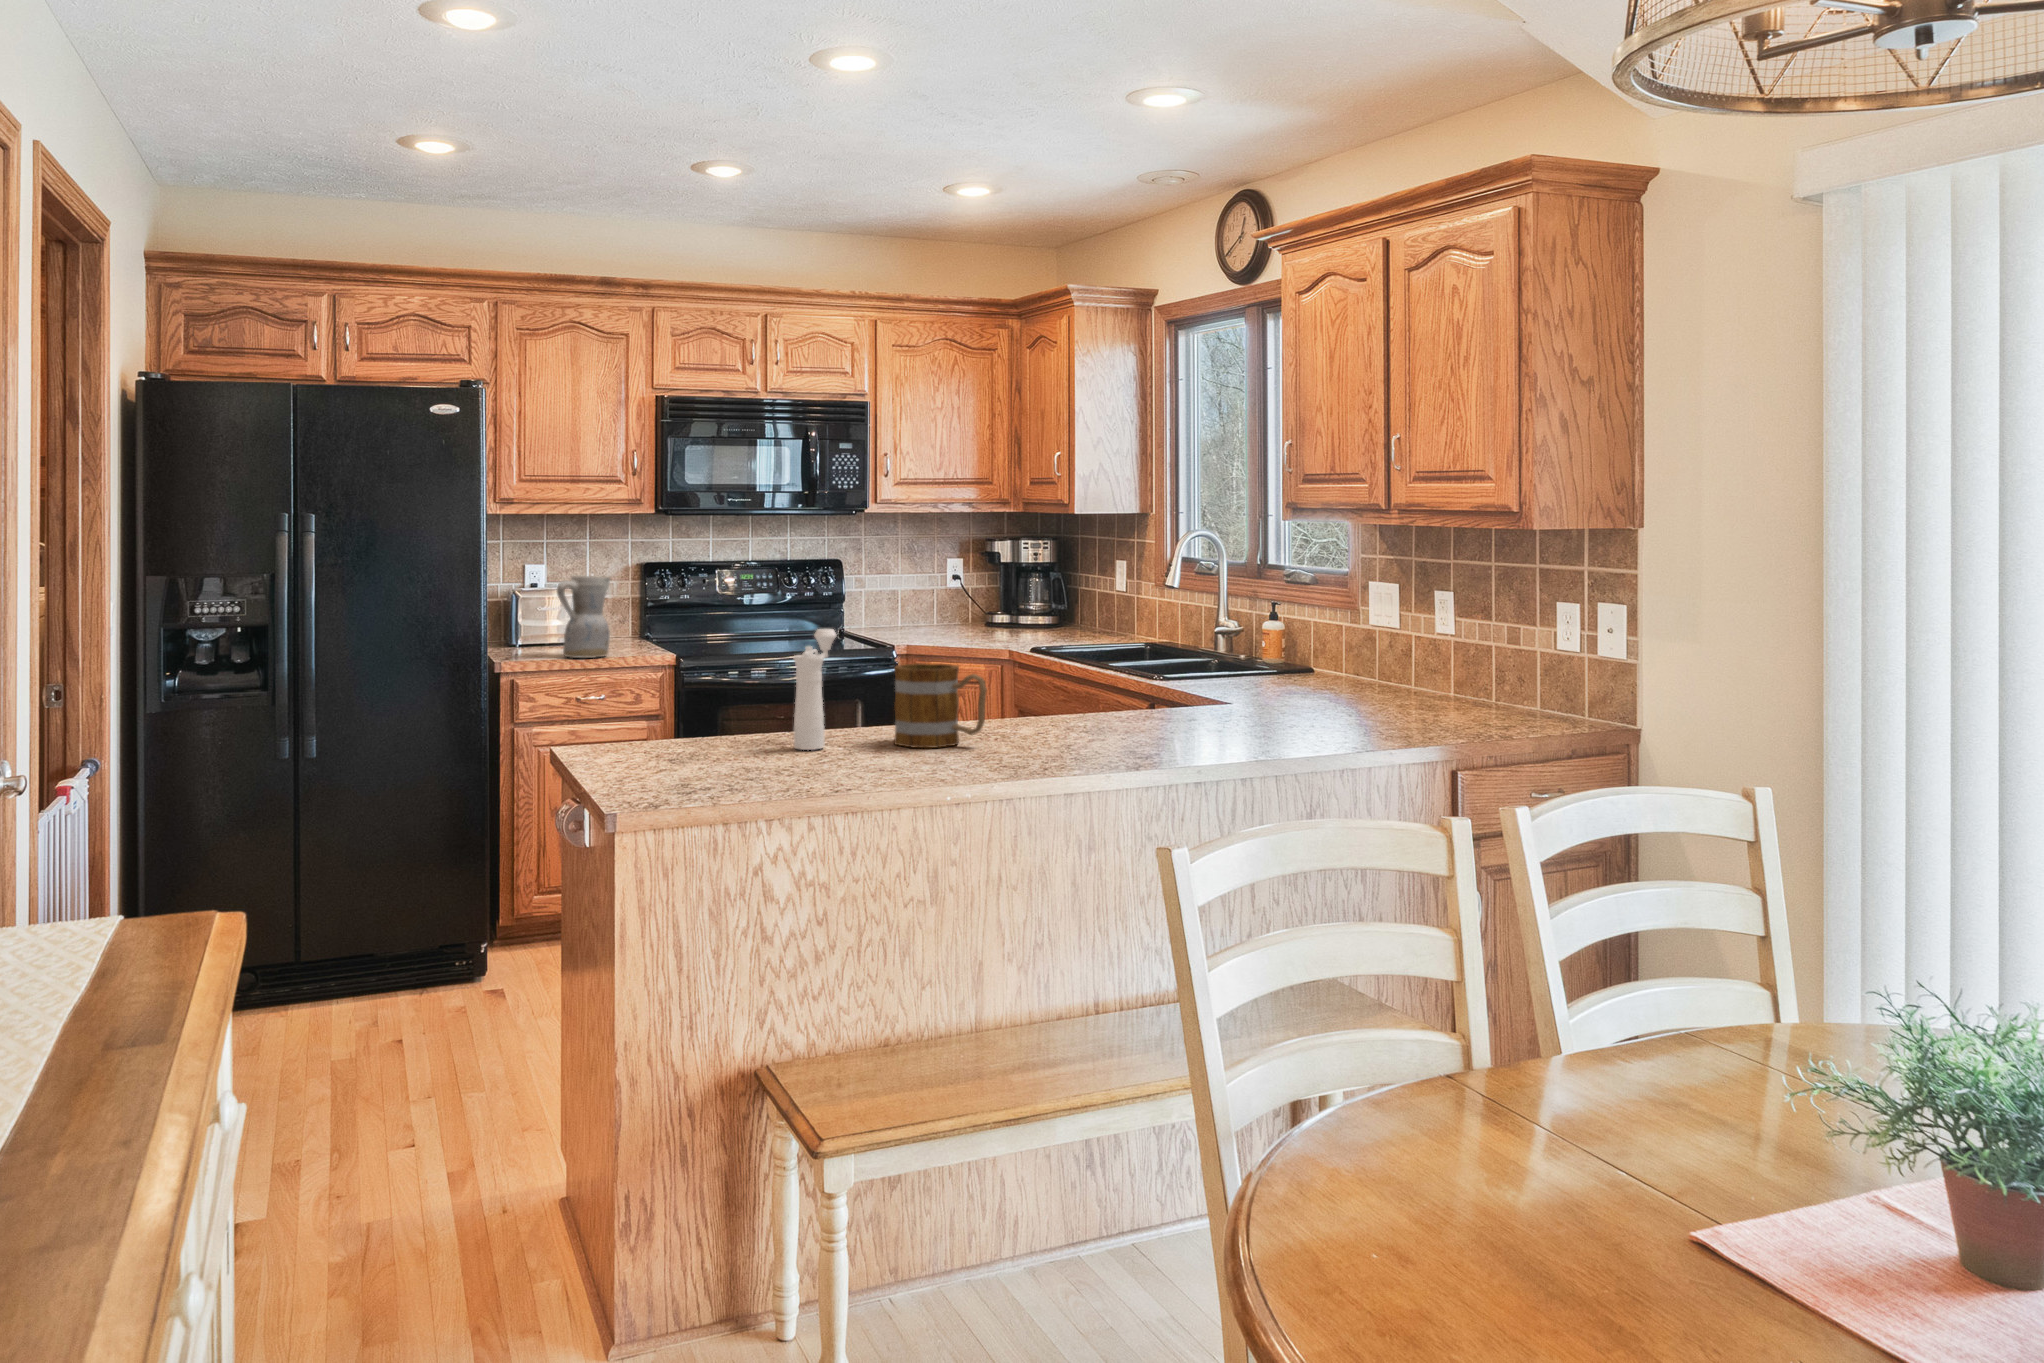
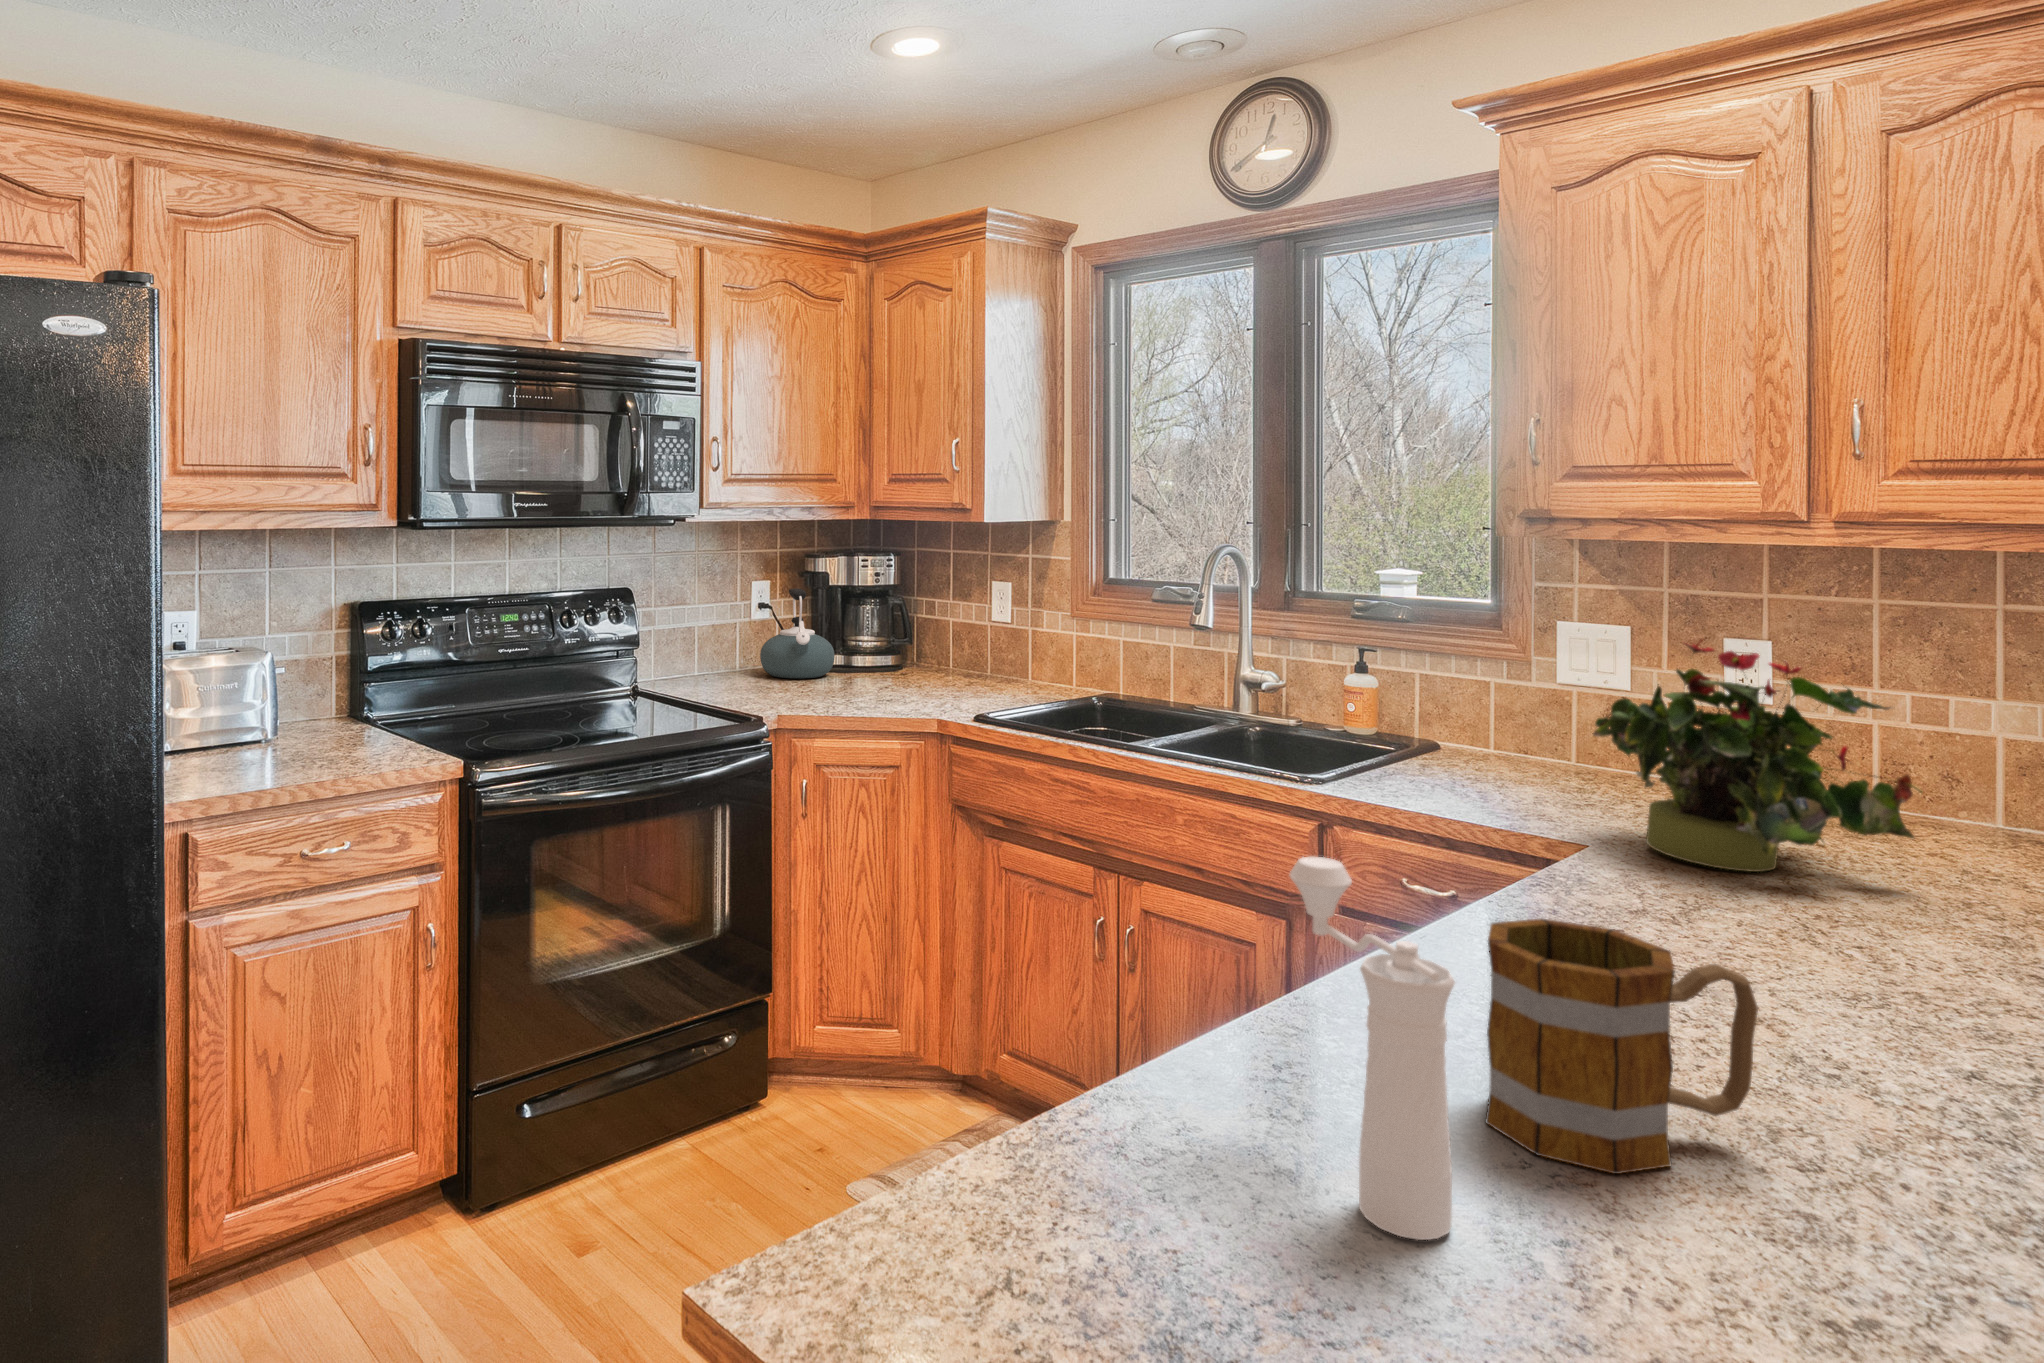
kettle: none [946,564,1001,631] -> present [760,589,835,679]
potted plant: none [1247,573,1381,708] -> present [1593,639,1921,872]
ceramic pitcher: present [557,575,610,658] -> none [263,636,352,781]

